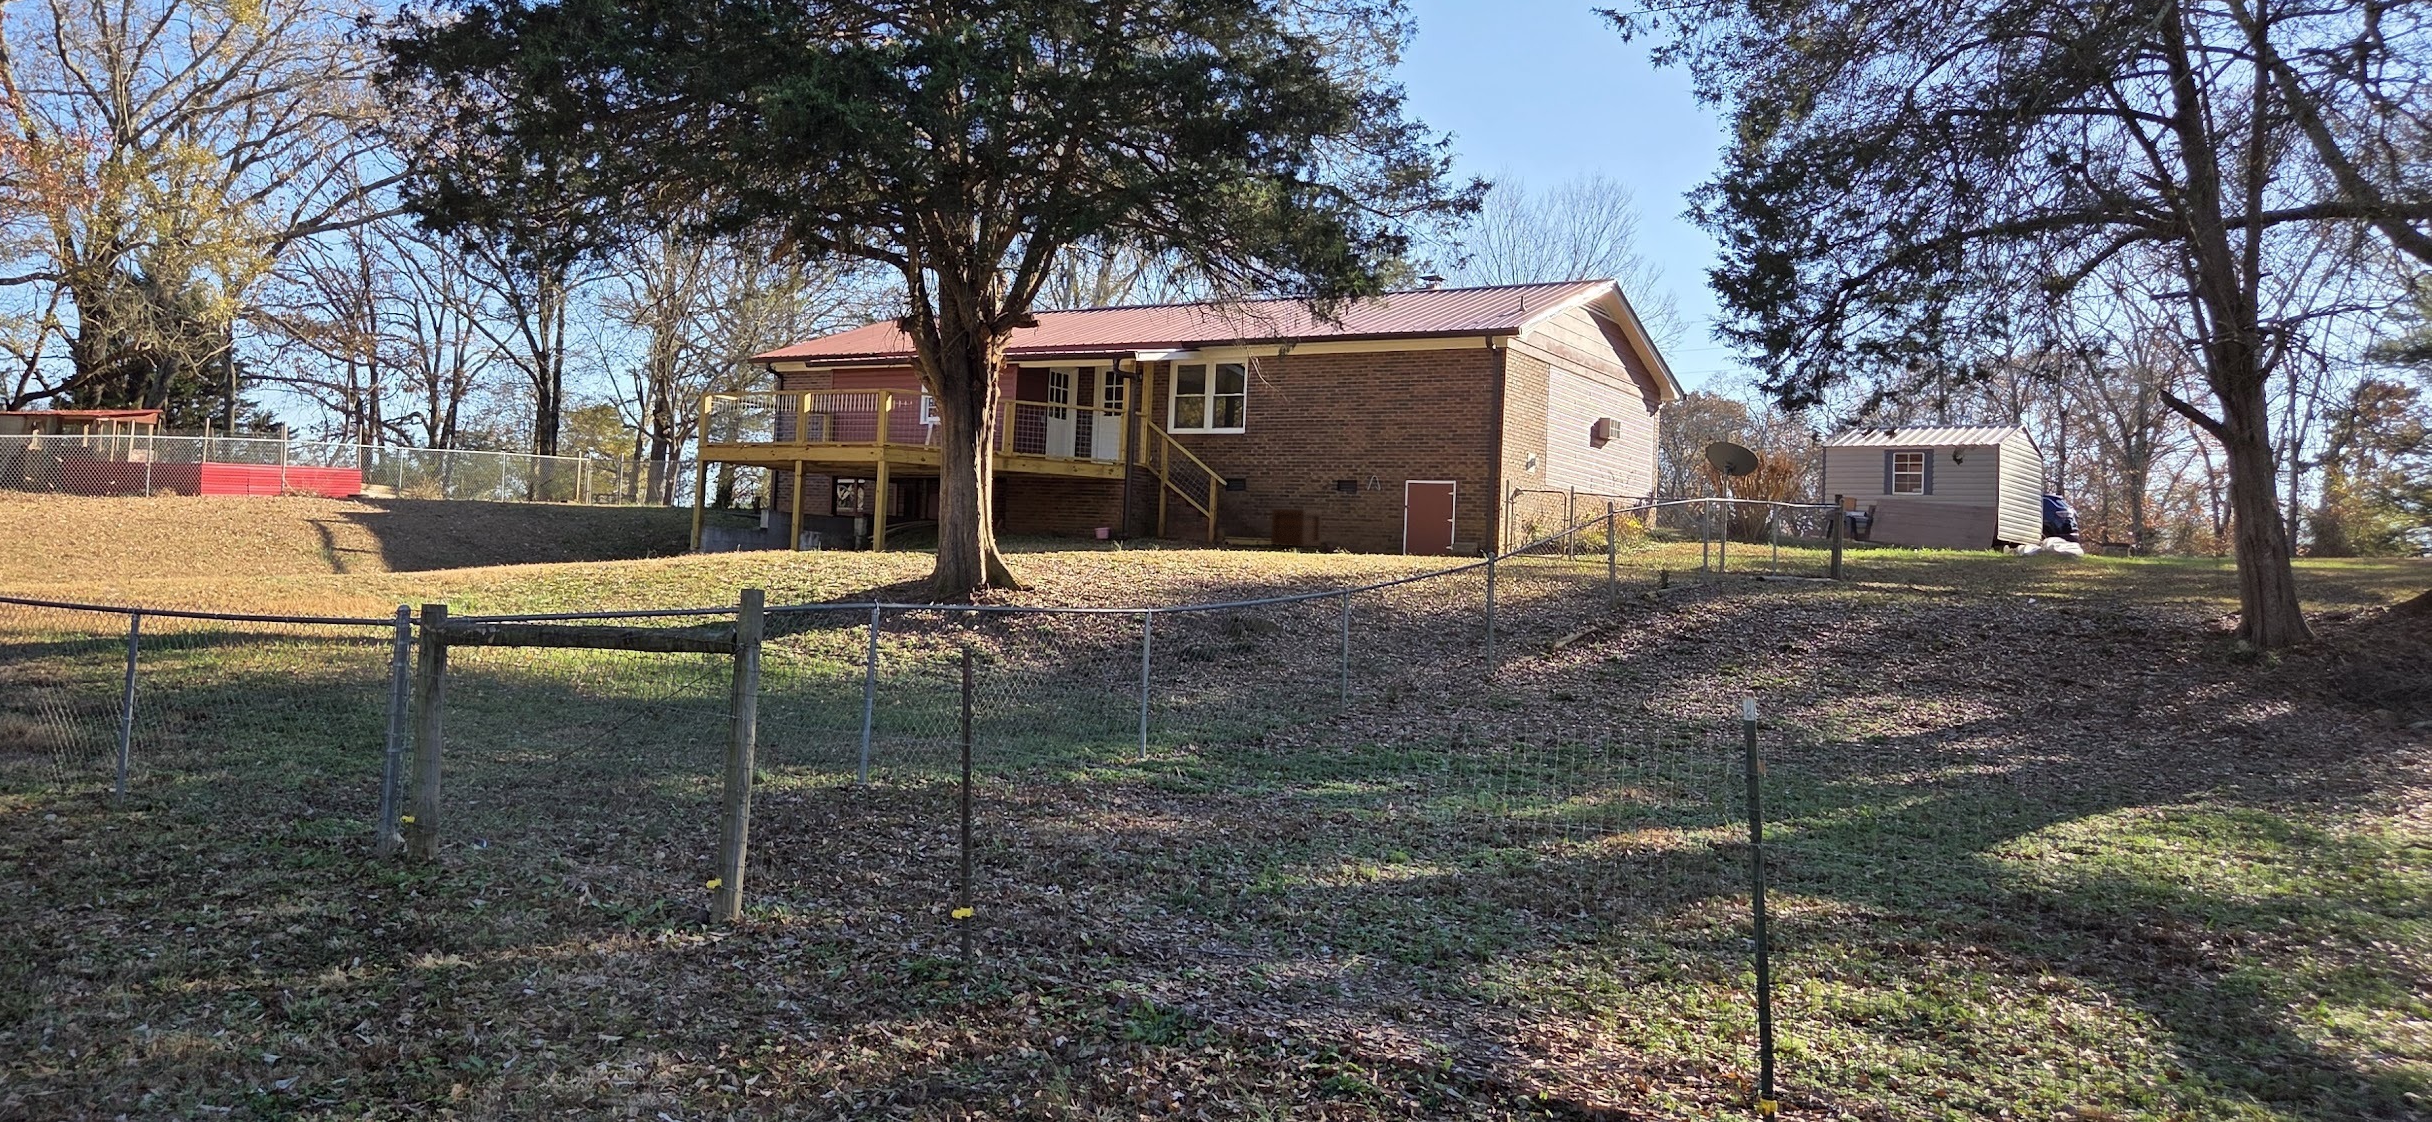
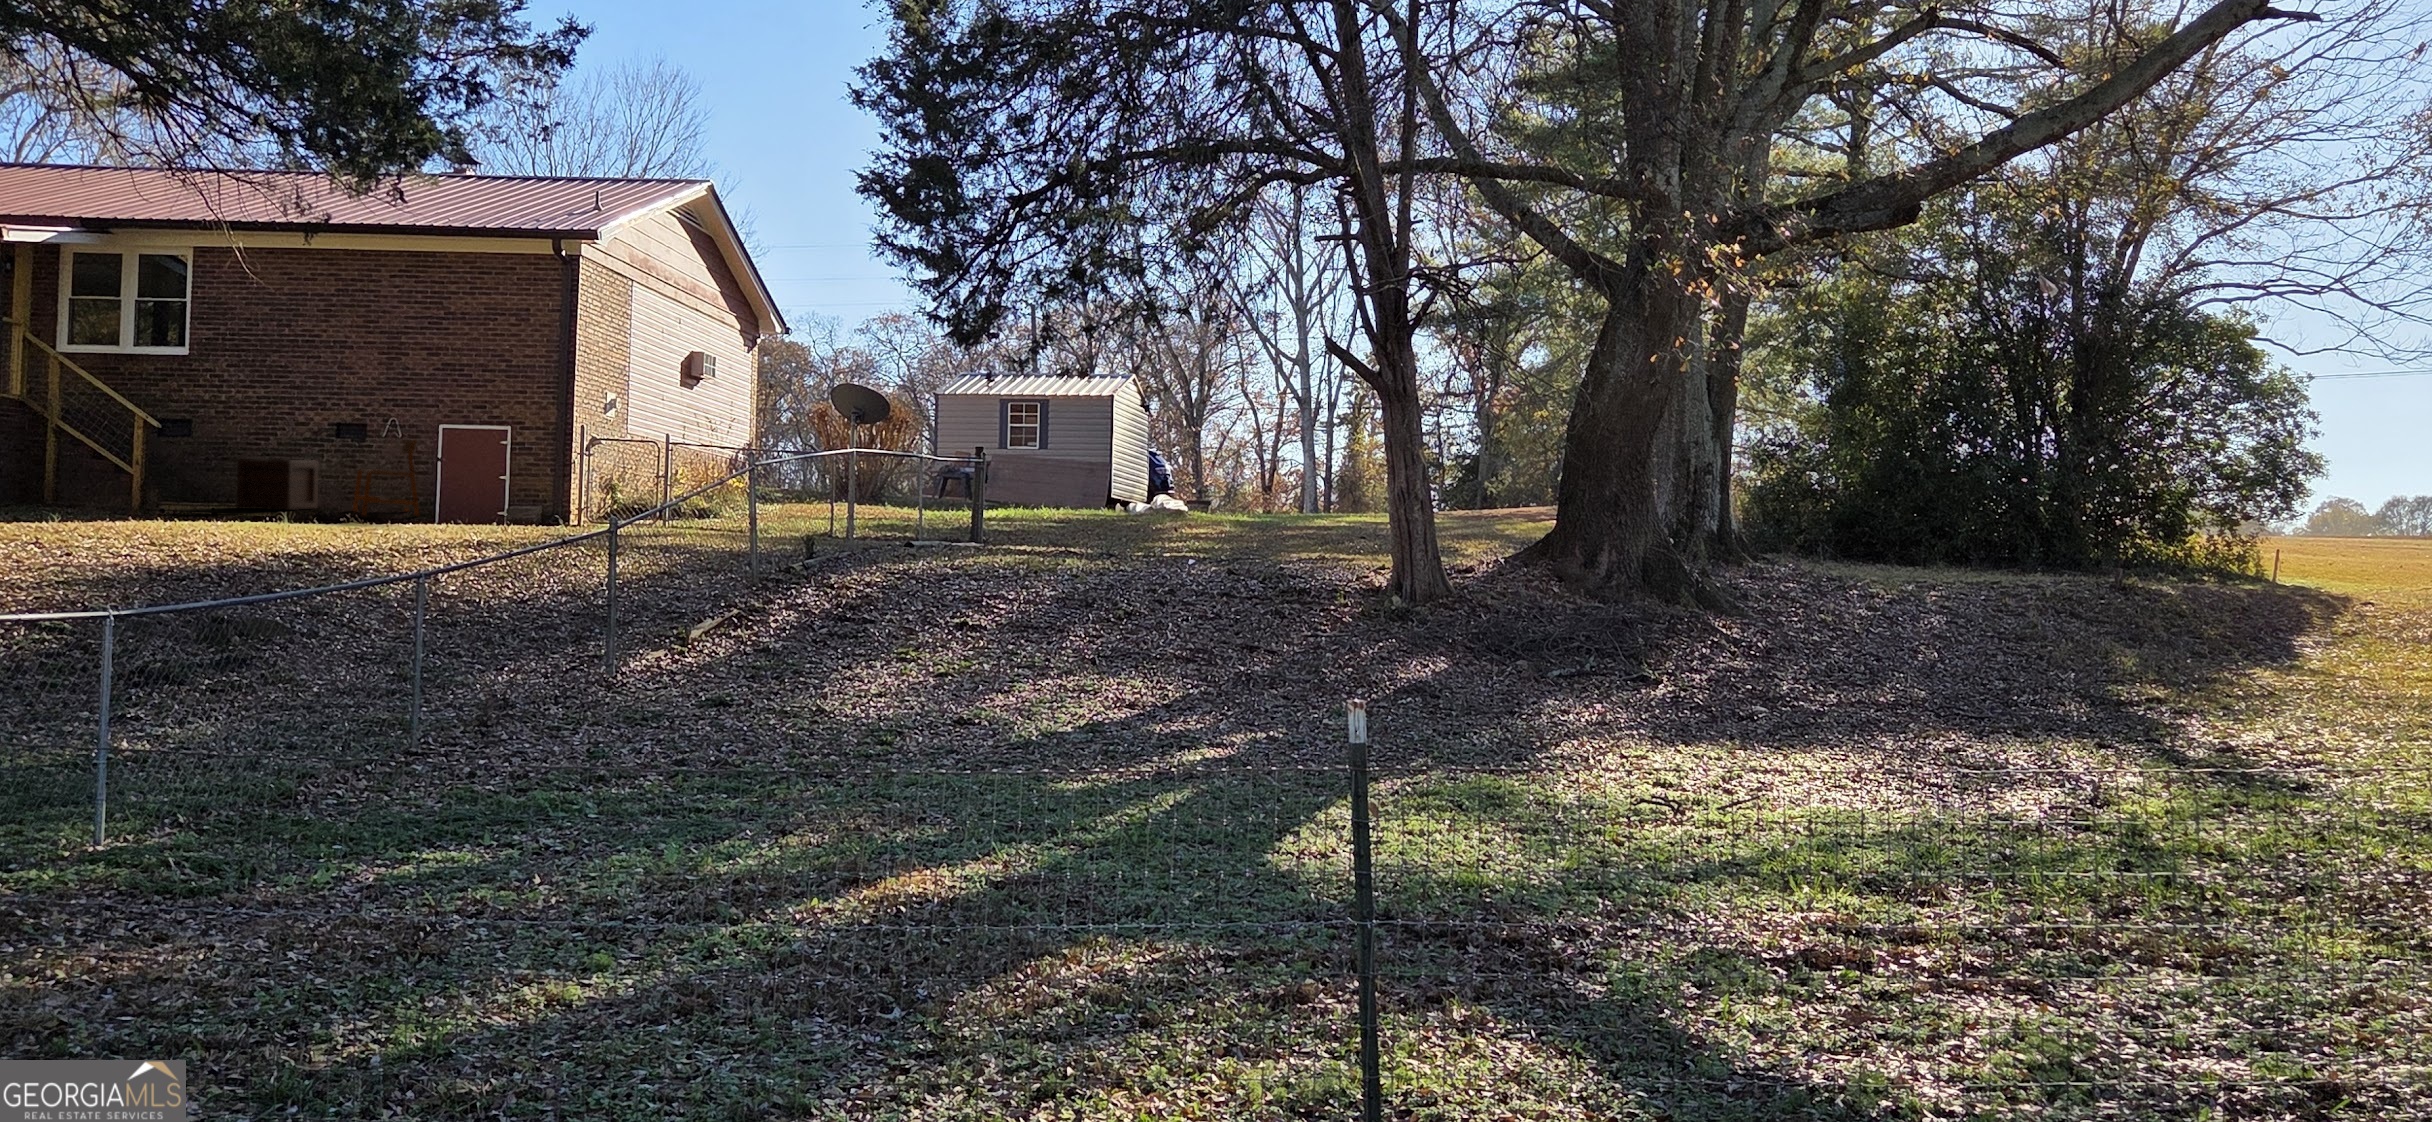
bench: none [1342,494,1386,554] -> present [353,439,419,515]

